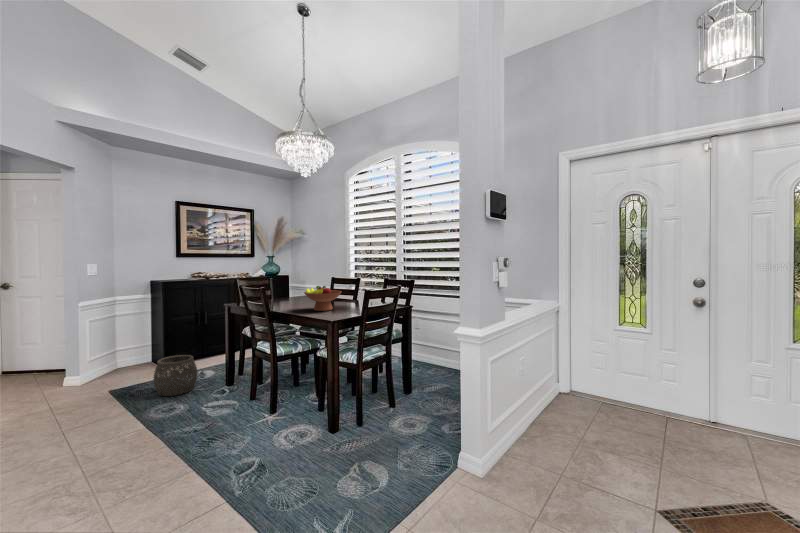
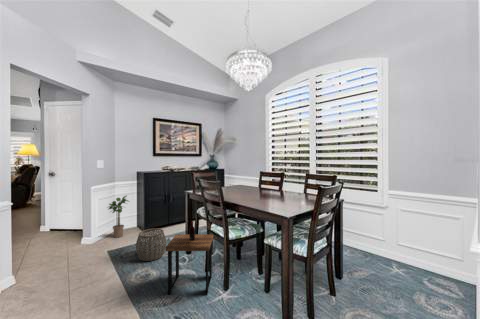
fruit bowl: present [304,286,342,311] -> none [250,181,282,202]
potted plant: none [103,315,141,375] -> present [109,196,128,238]
side table: none [196,336,259,423] -> present [166,221,213,295]

